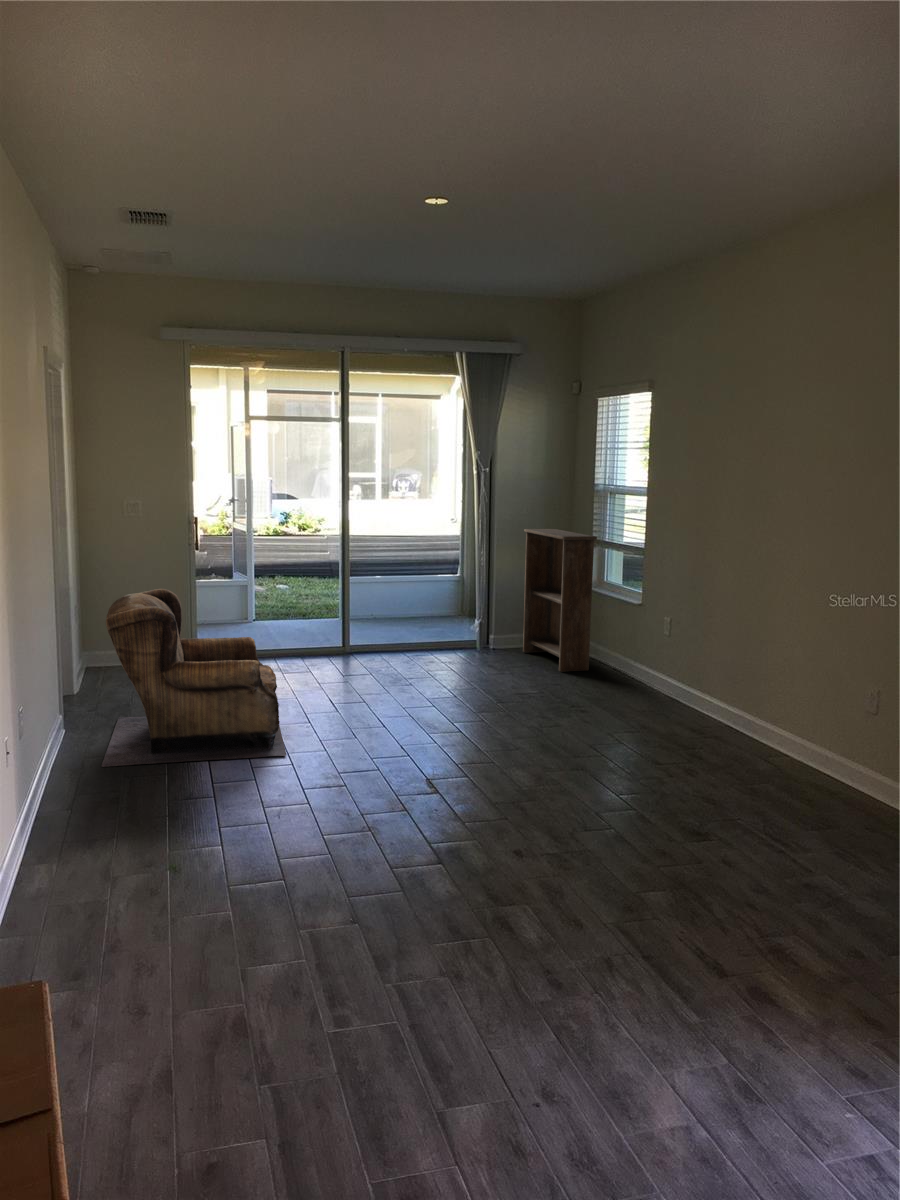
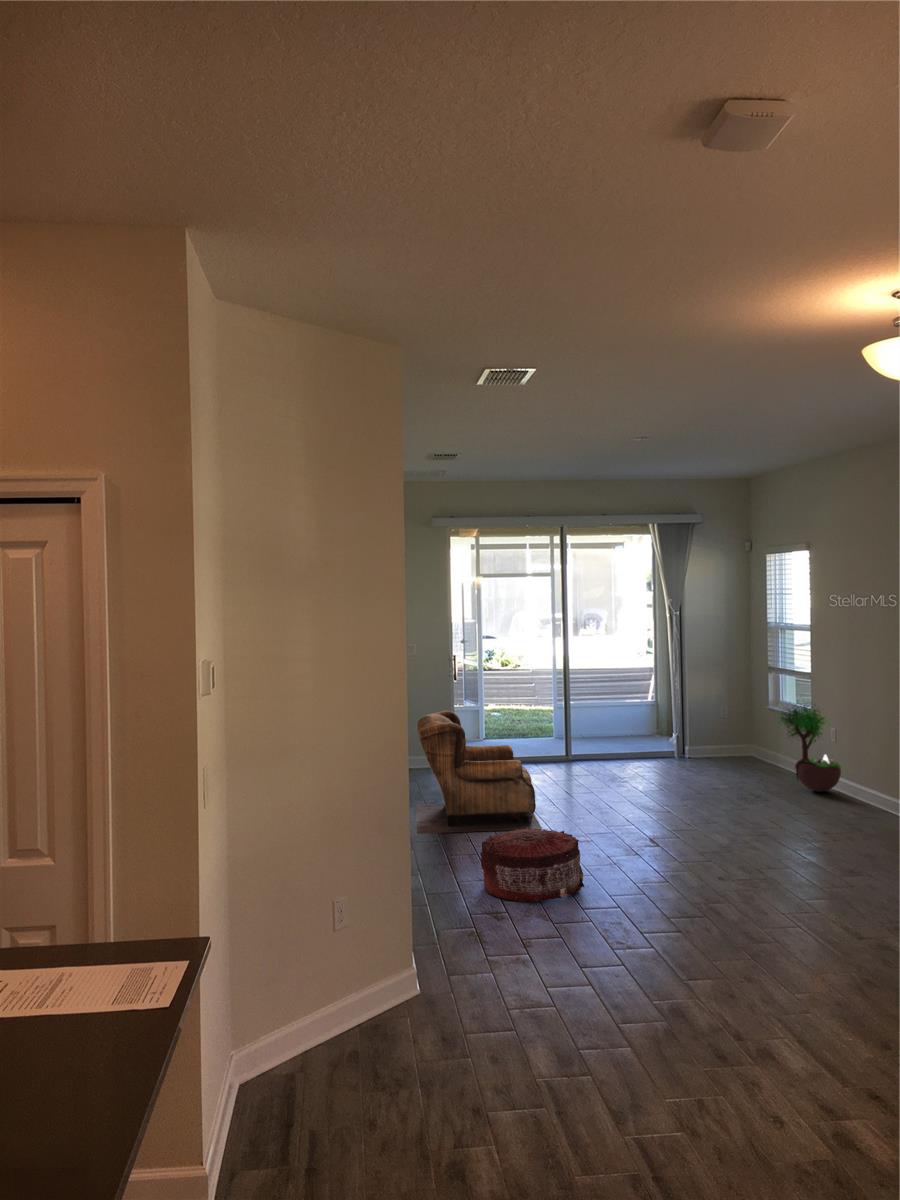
bookshelf: present [523,529,597,672] -> none [711,659,771,775]
potted tree: none [599,574,676,694] -> present [779,700,841,792]
pouf: none [163,768,324,892] -> present [480,828,584,902]

